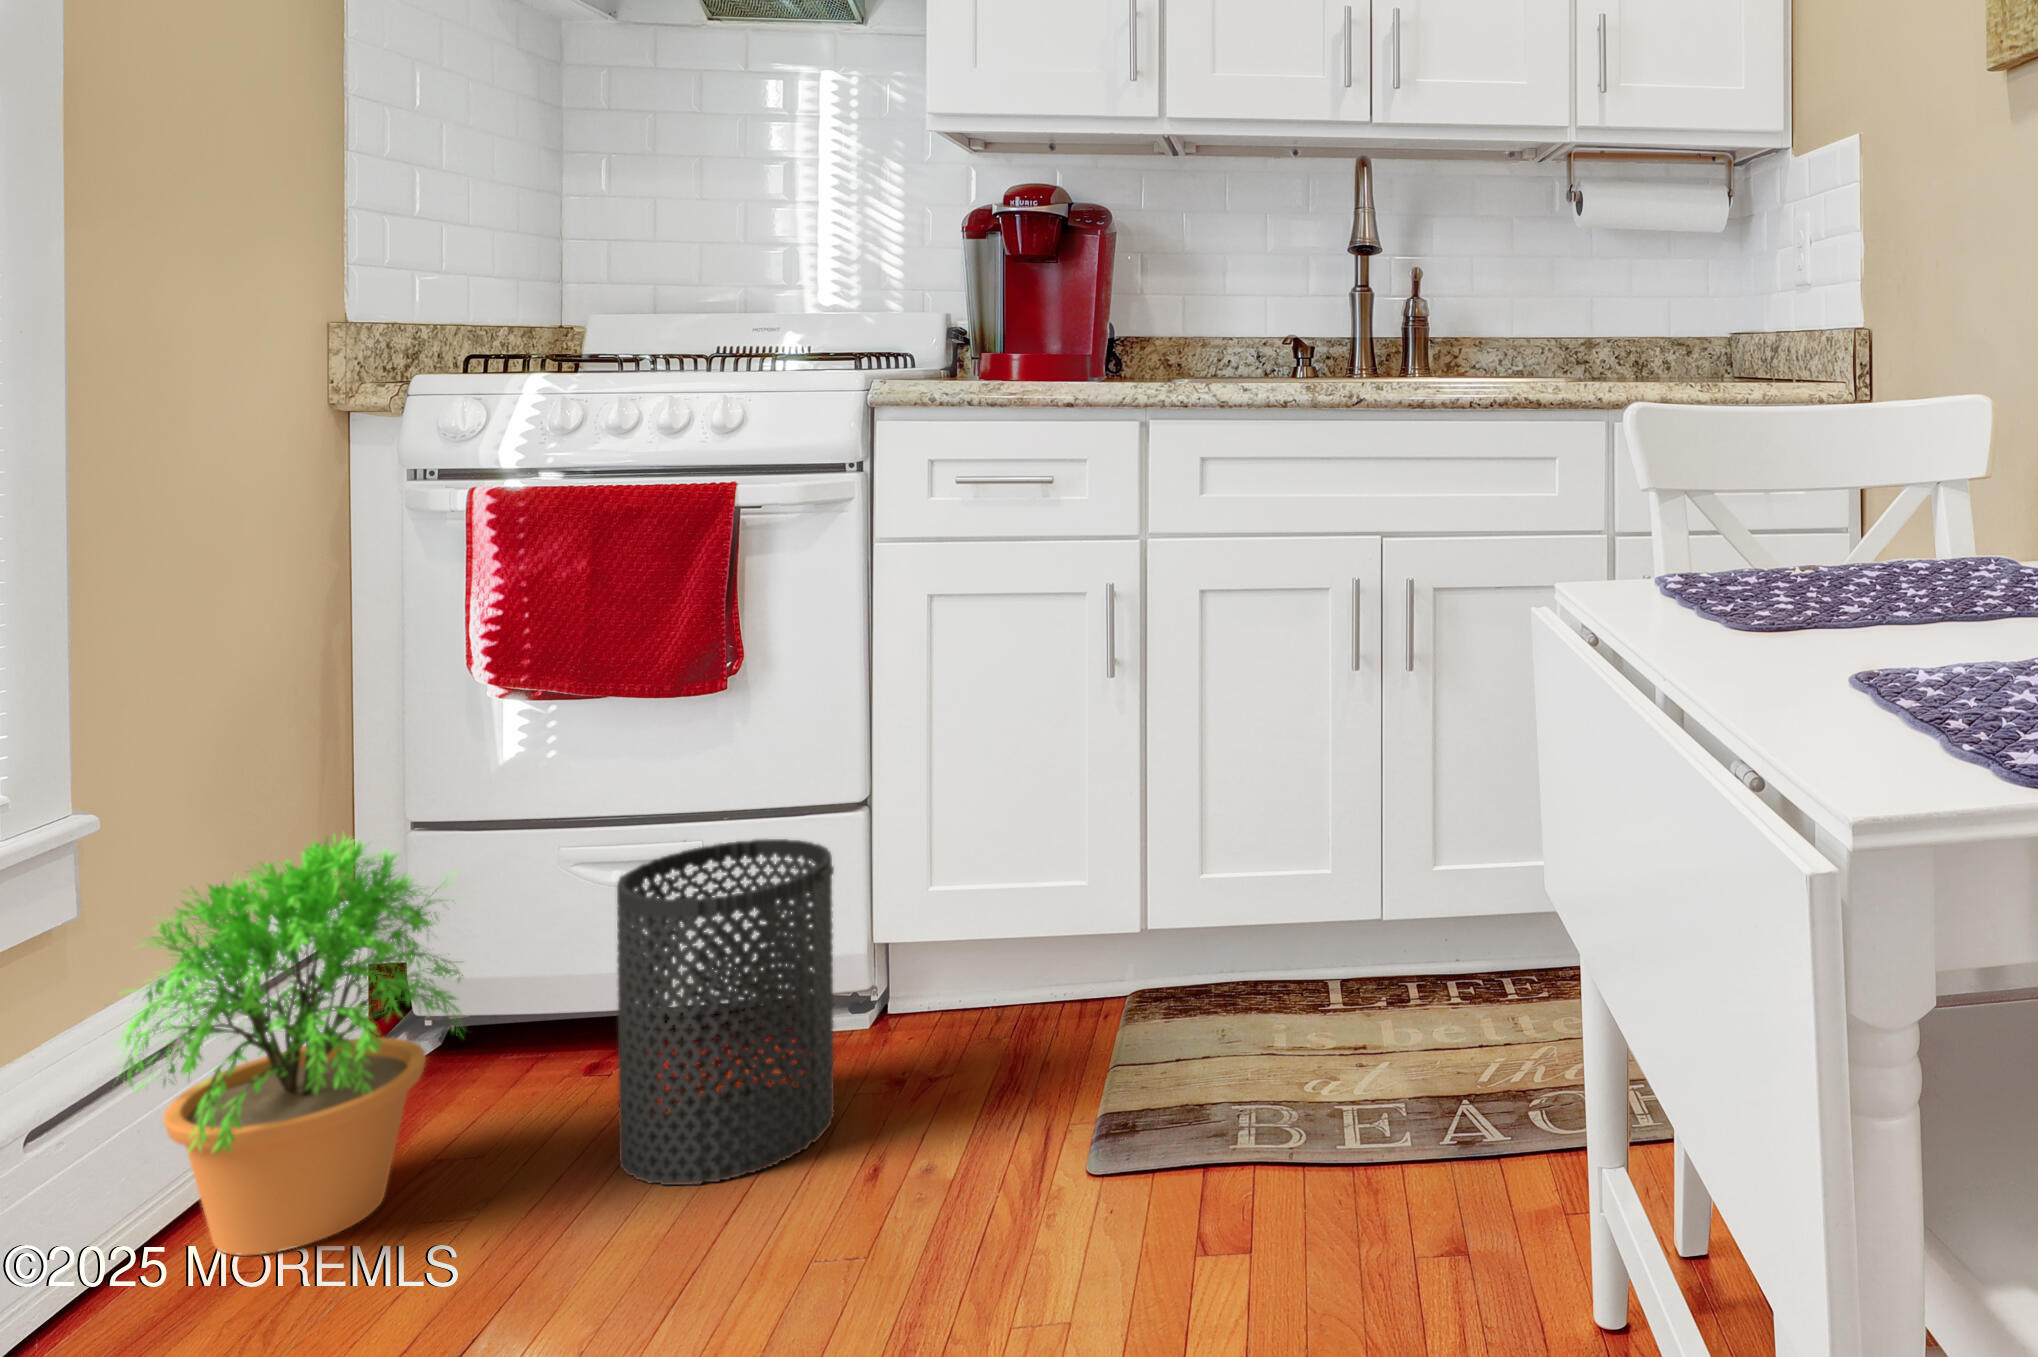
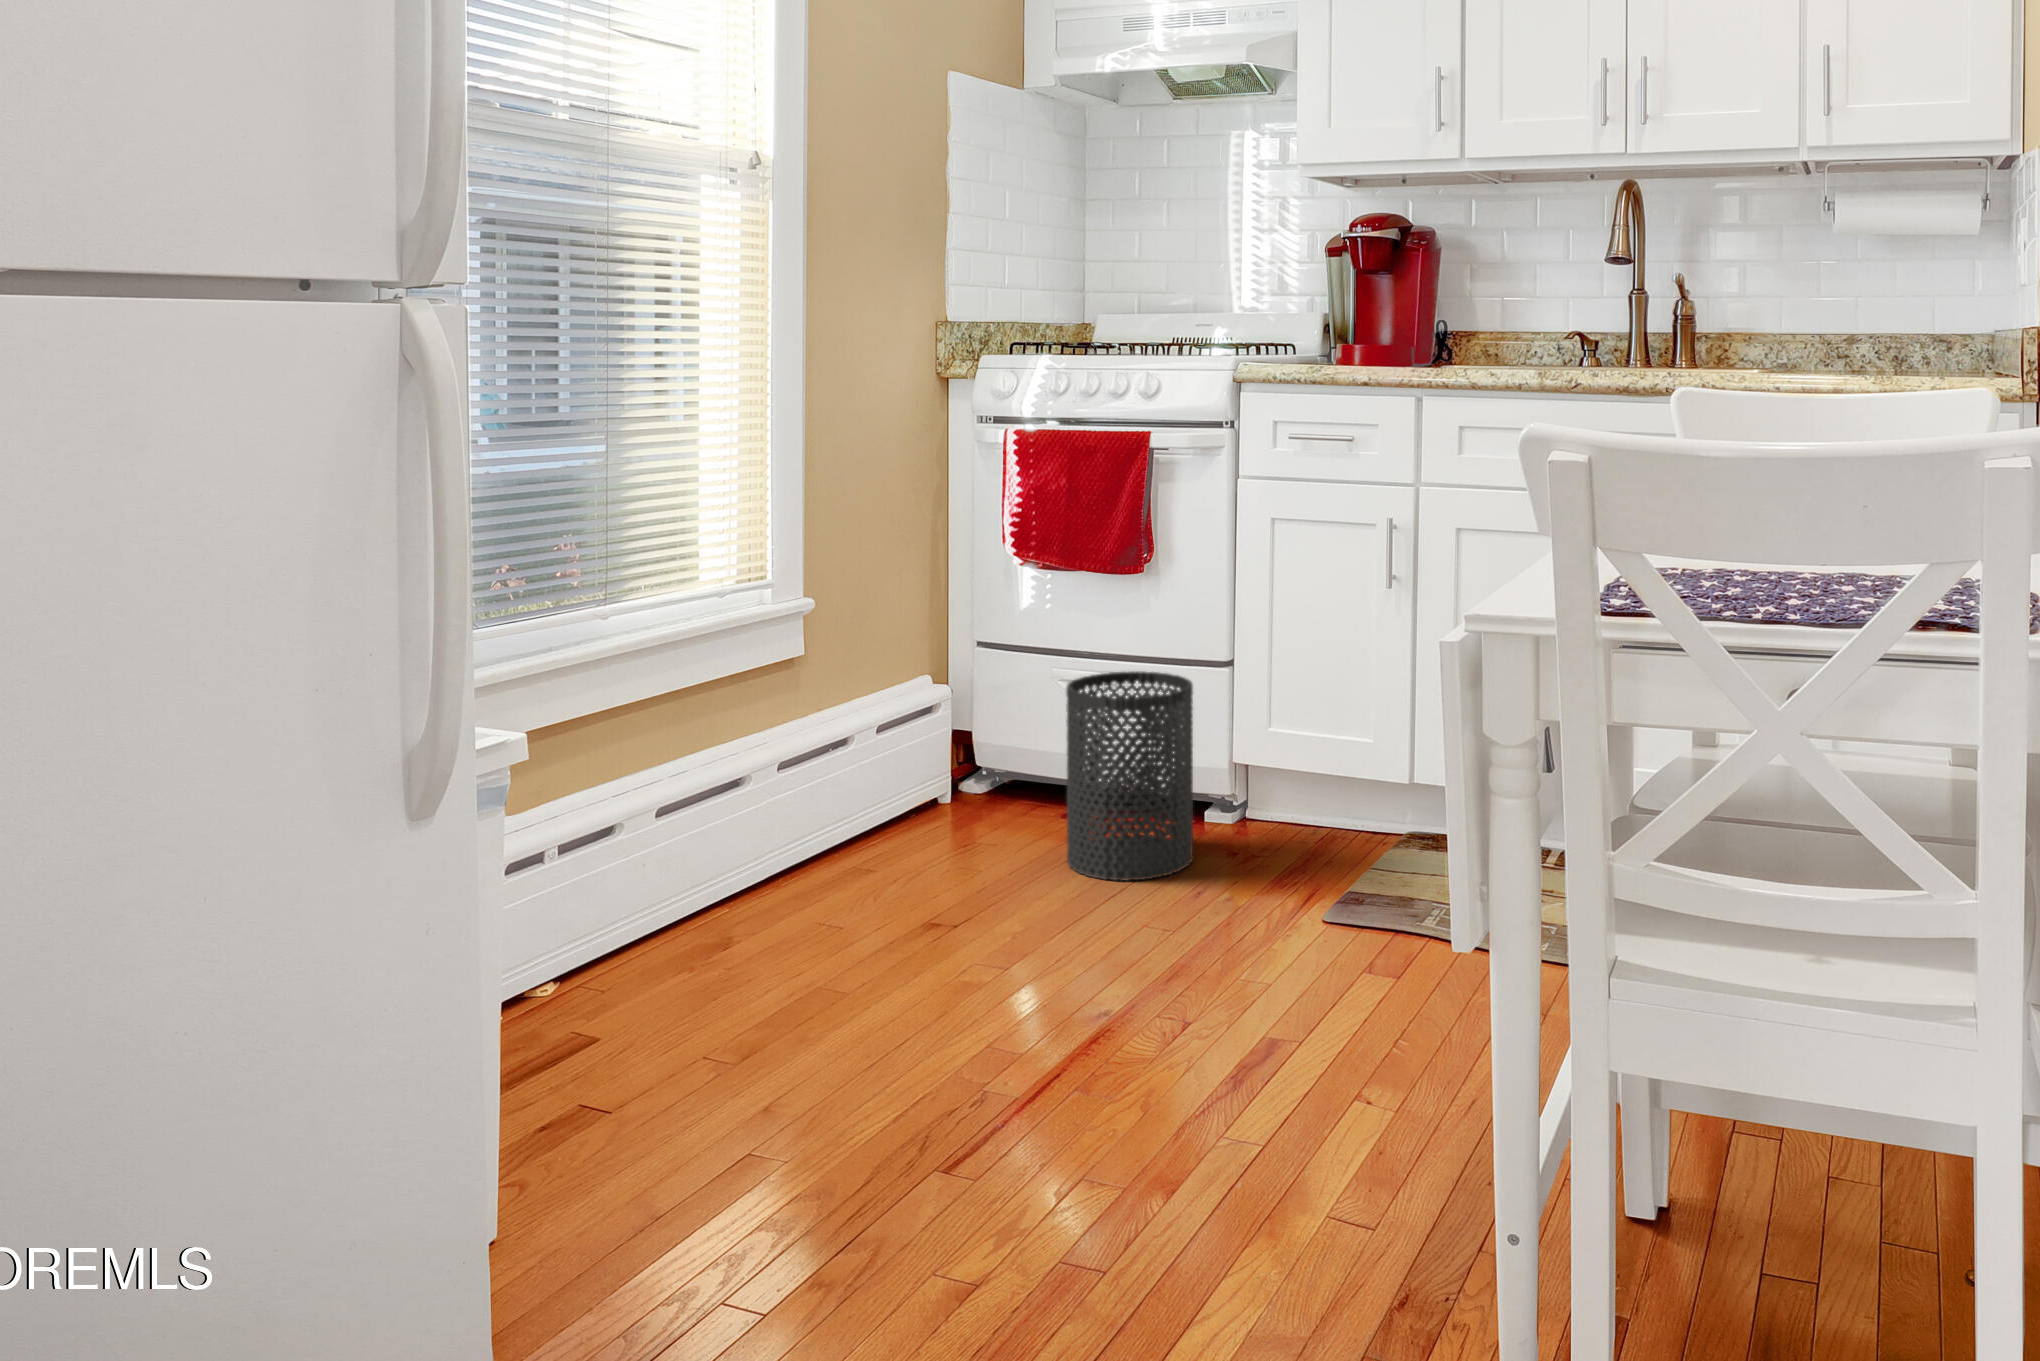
potted plant: present [118,836,464,1256] -> none [820,629,996,865]

